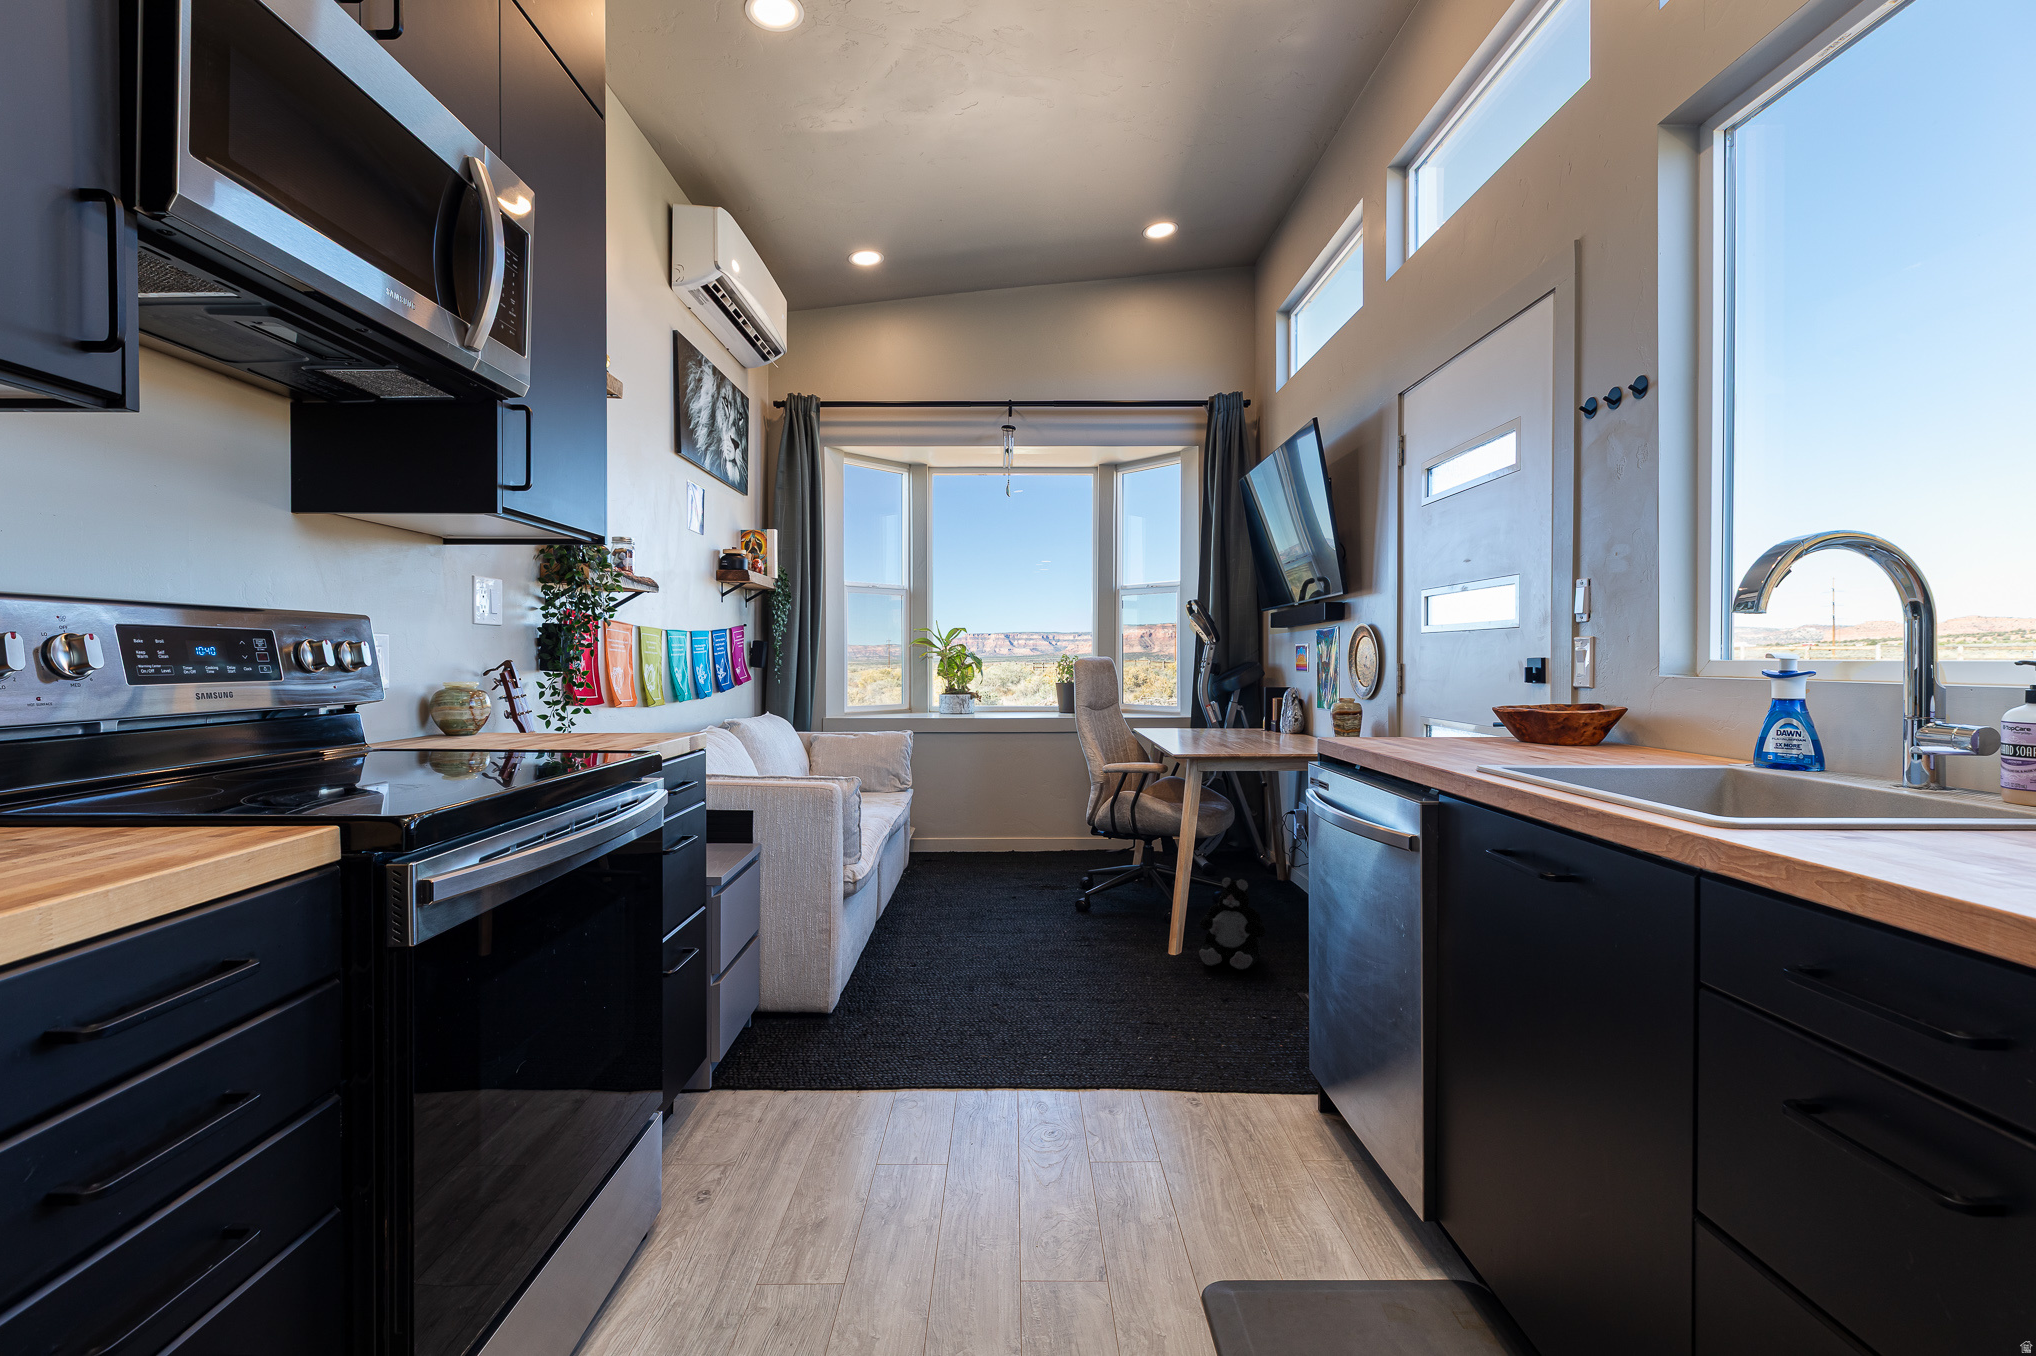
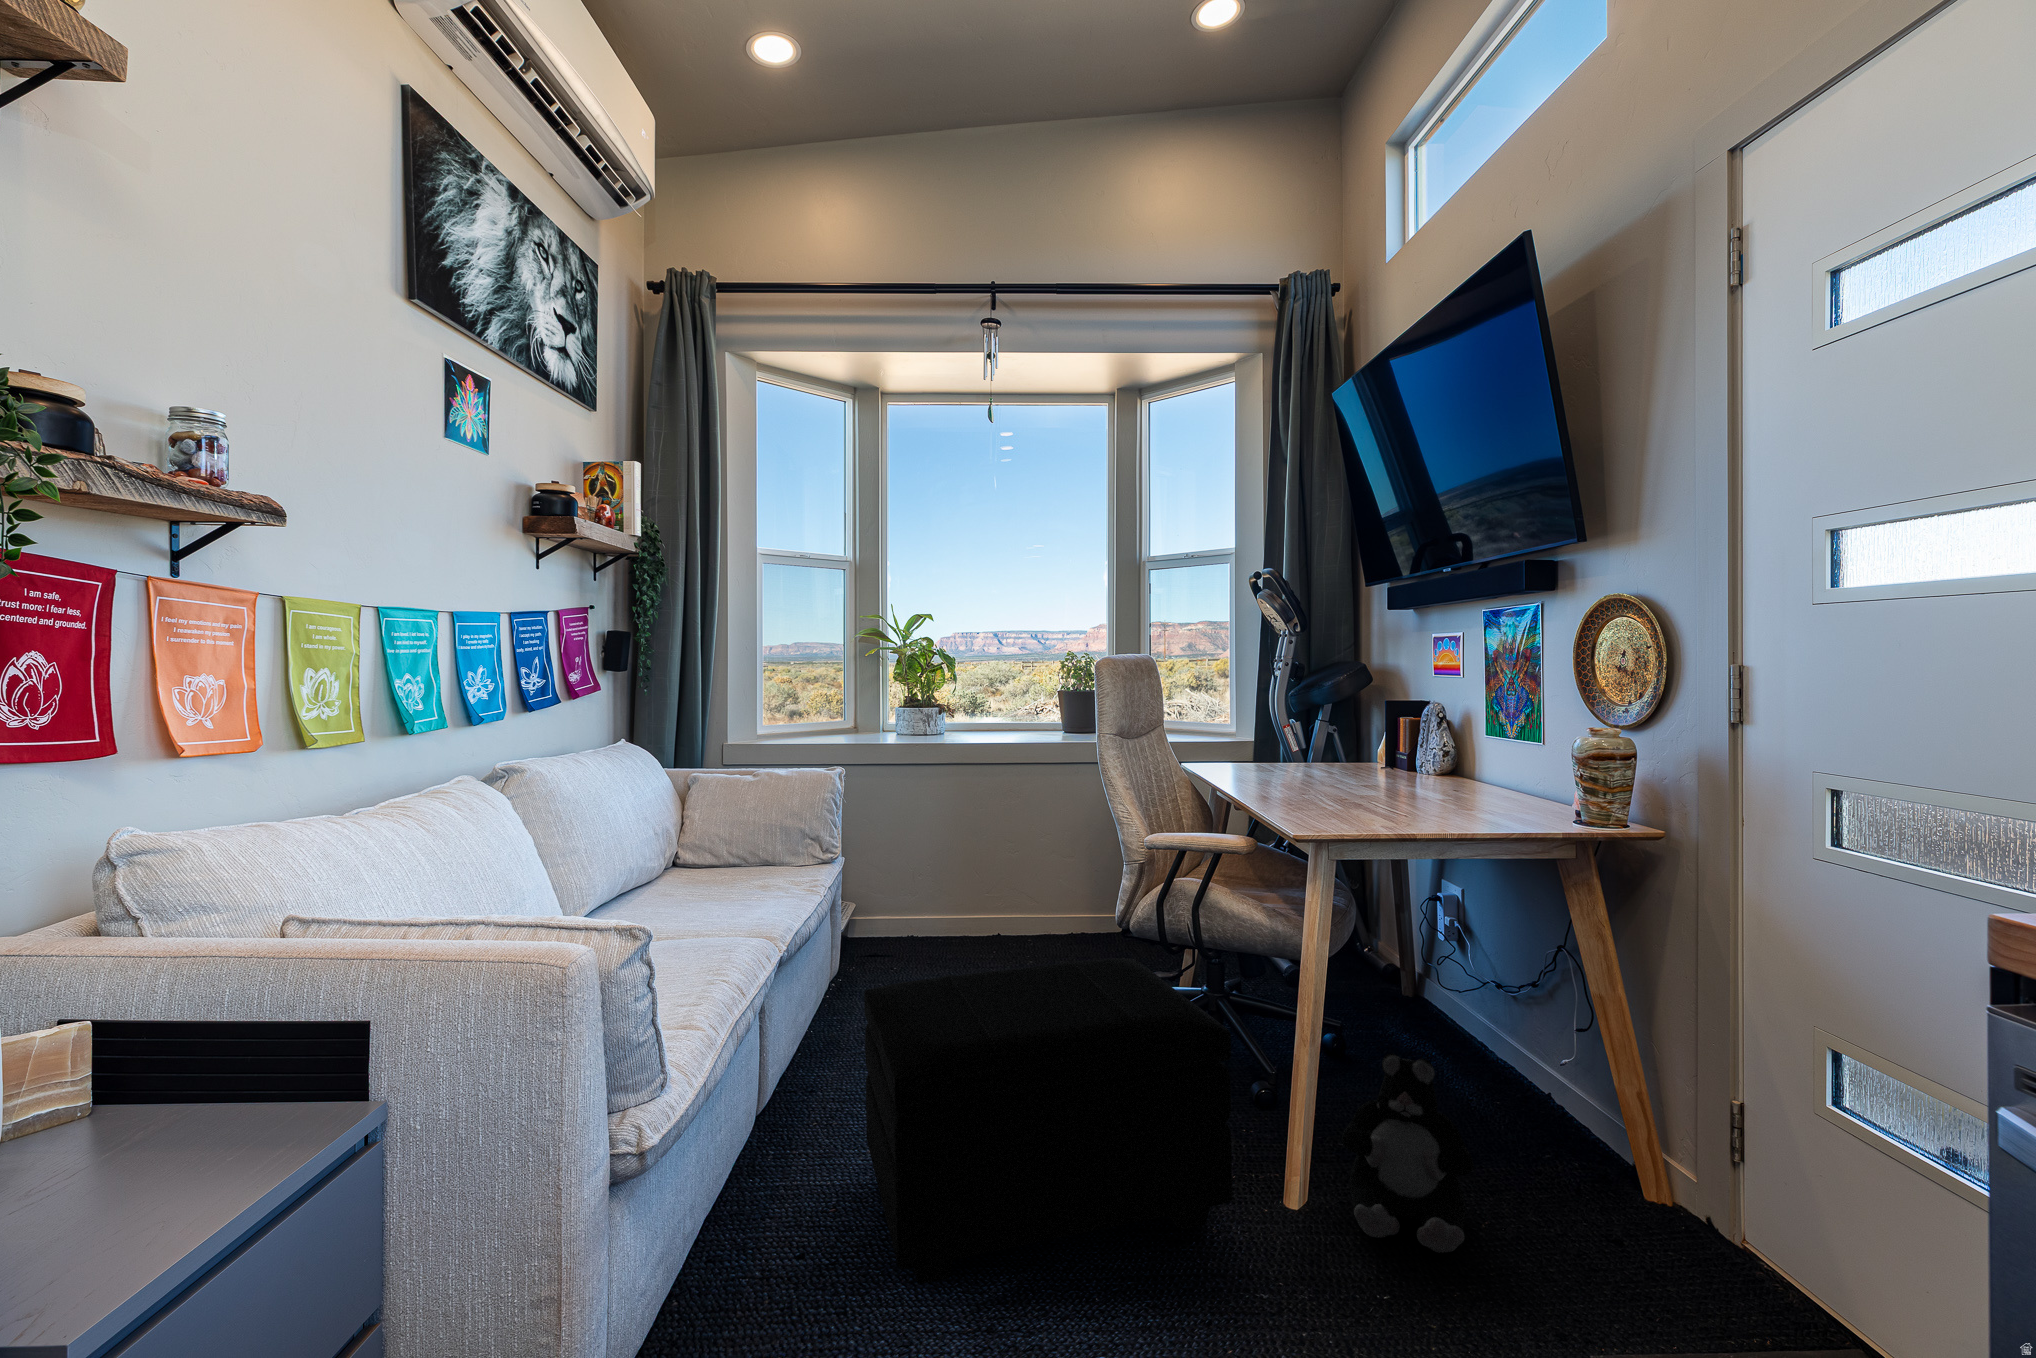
footstool: none [937,833,1135,978] -> present [864,958,1232,1284]

